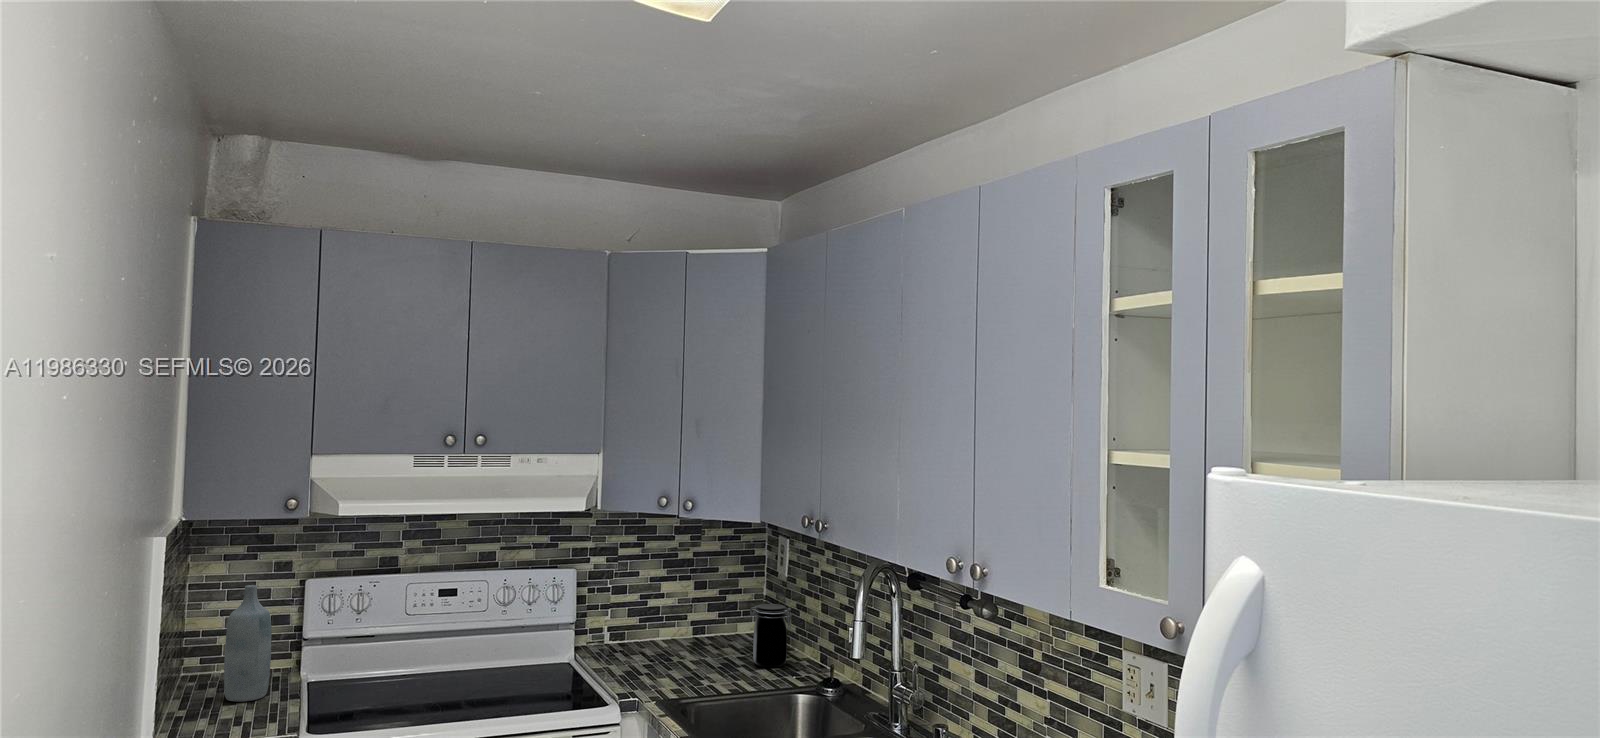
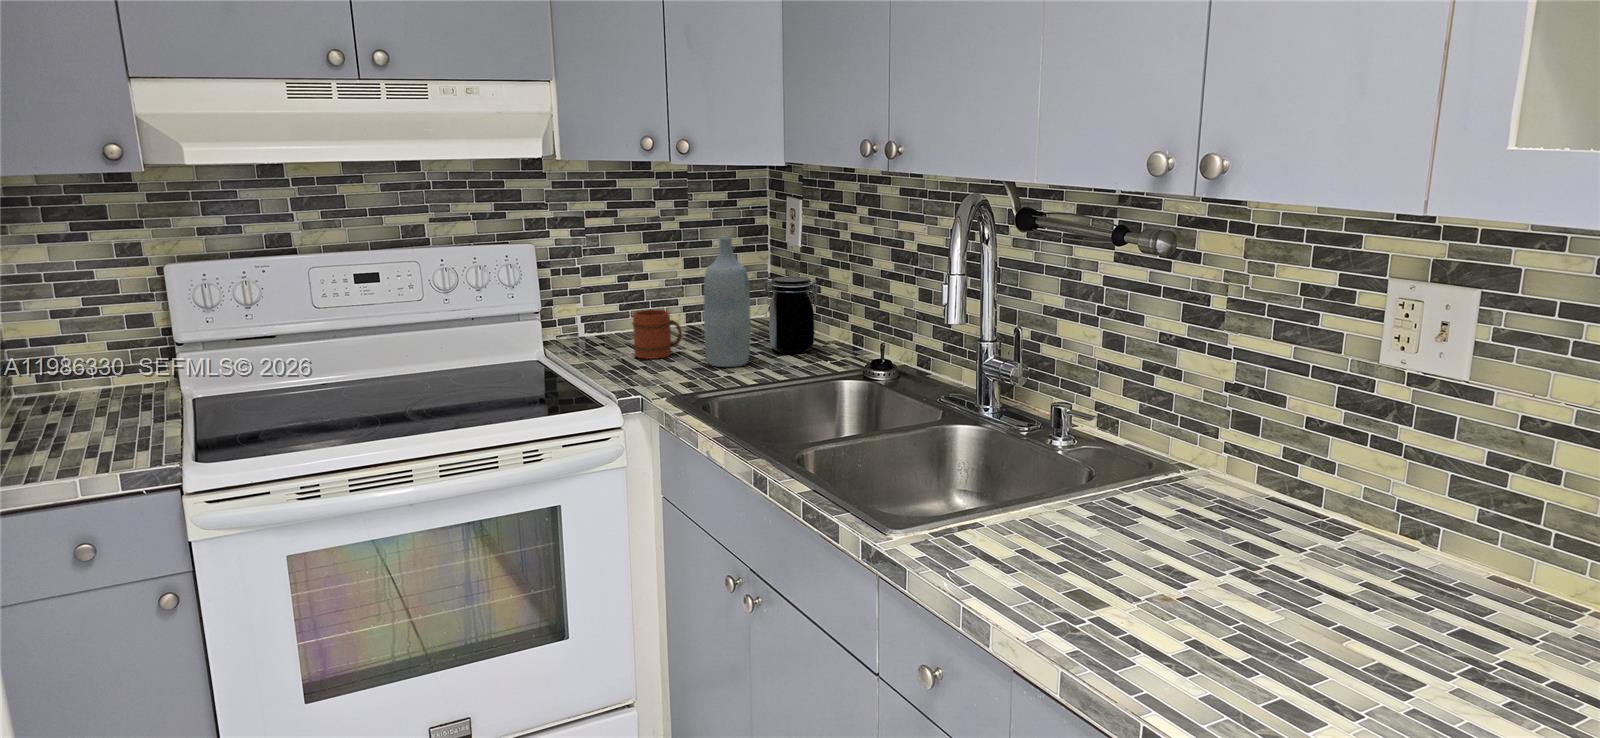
bottle: present [224,585,271,701] -> present [704,237,751,367]
mug: none [644,626,683,666] -> present [632,310,682,359]

